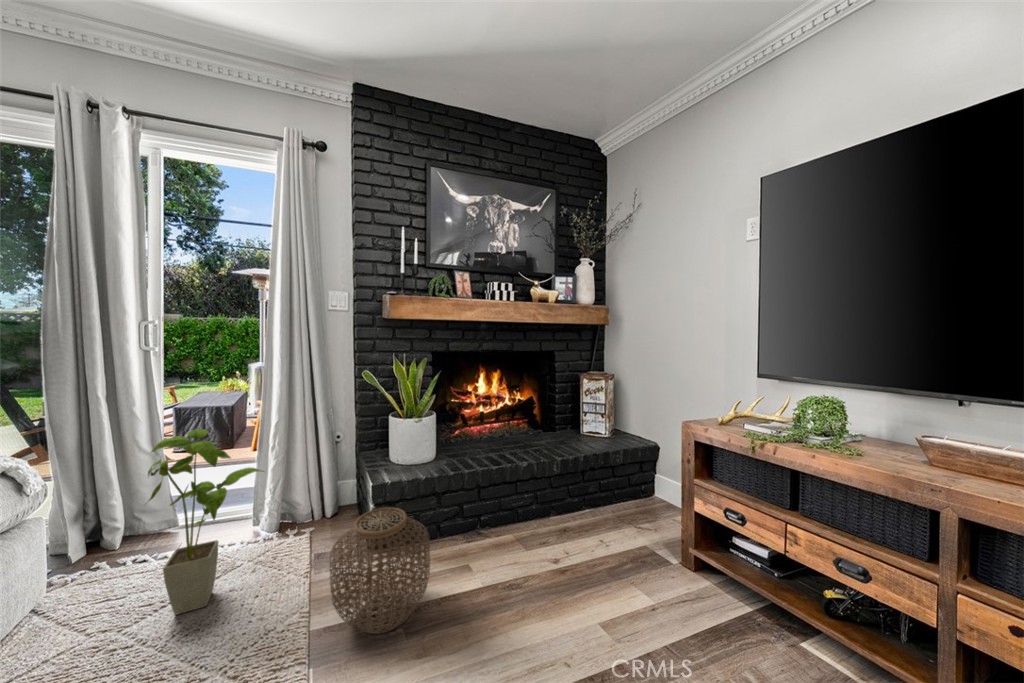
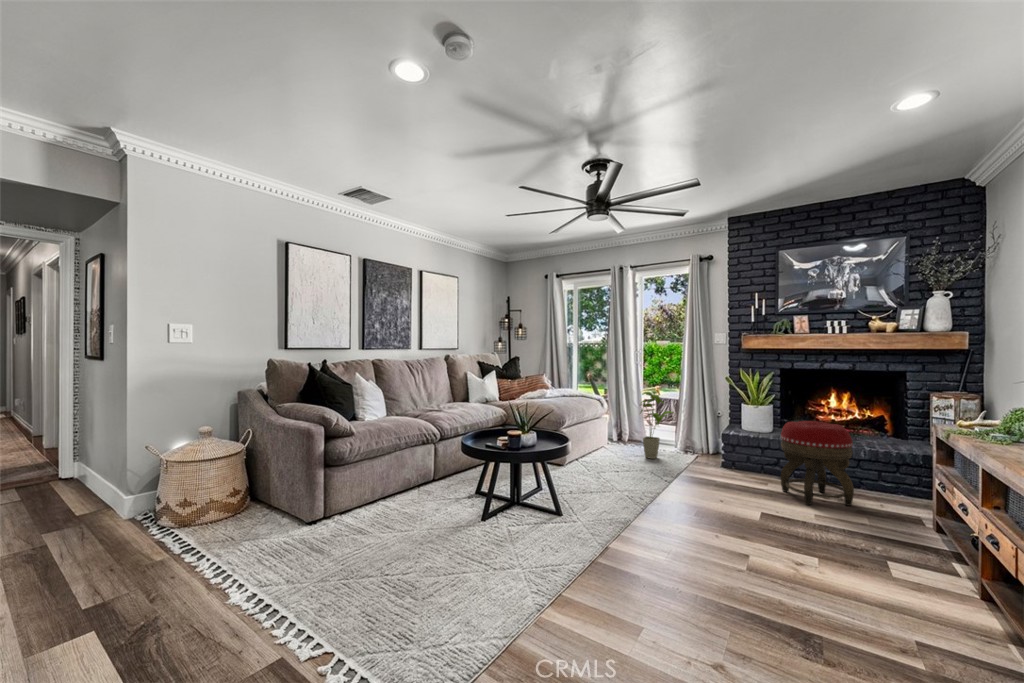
footstool: none [510,436,618,613] -> present [781,421,854,506]
woven basket: present [329,507,430,634] -> none [693,434,737,481]

